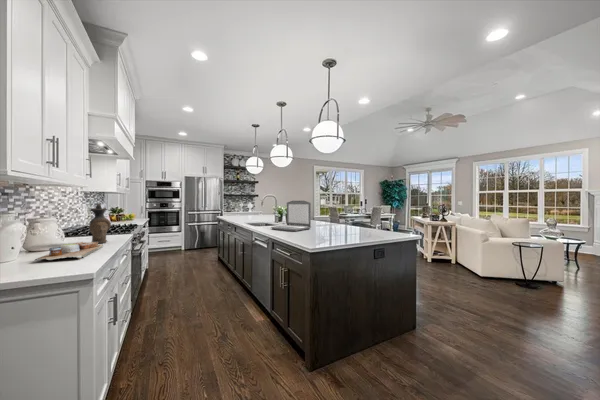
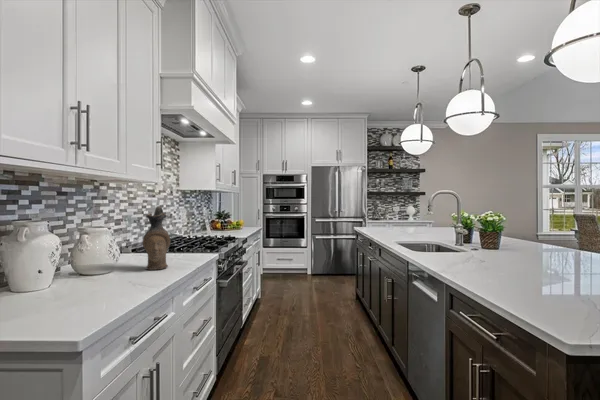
laptop: present [271,201,311,231] -> none [450,201,558,276]
cutting board: present [35,242,103,260] -> none [30,267,150,306]

